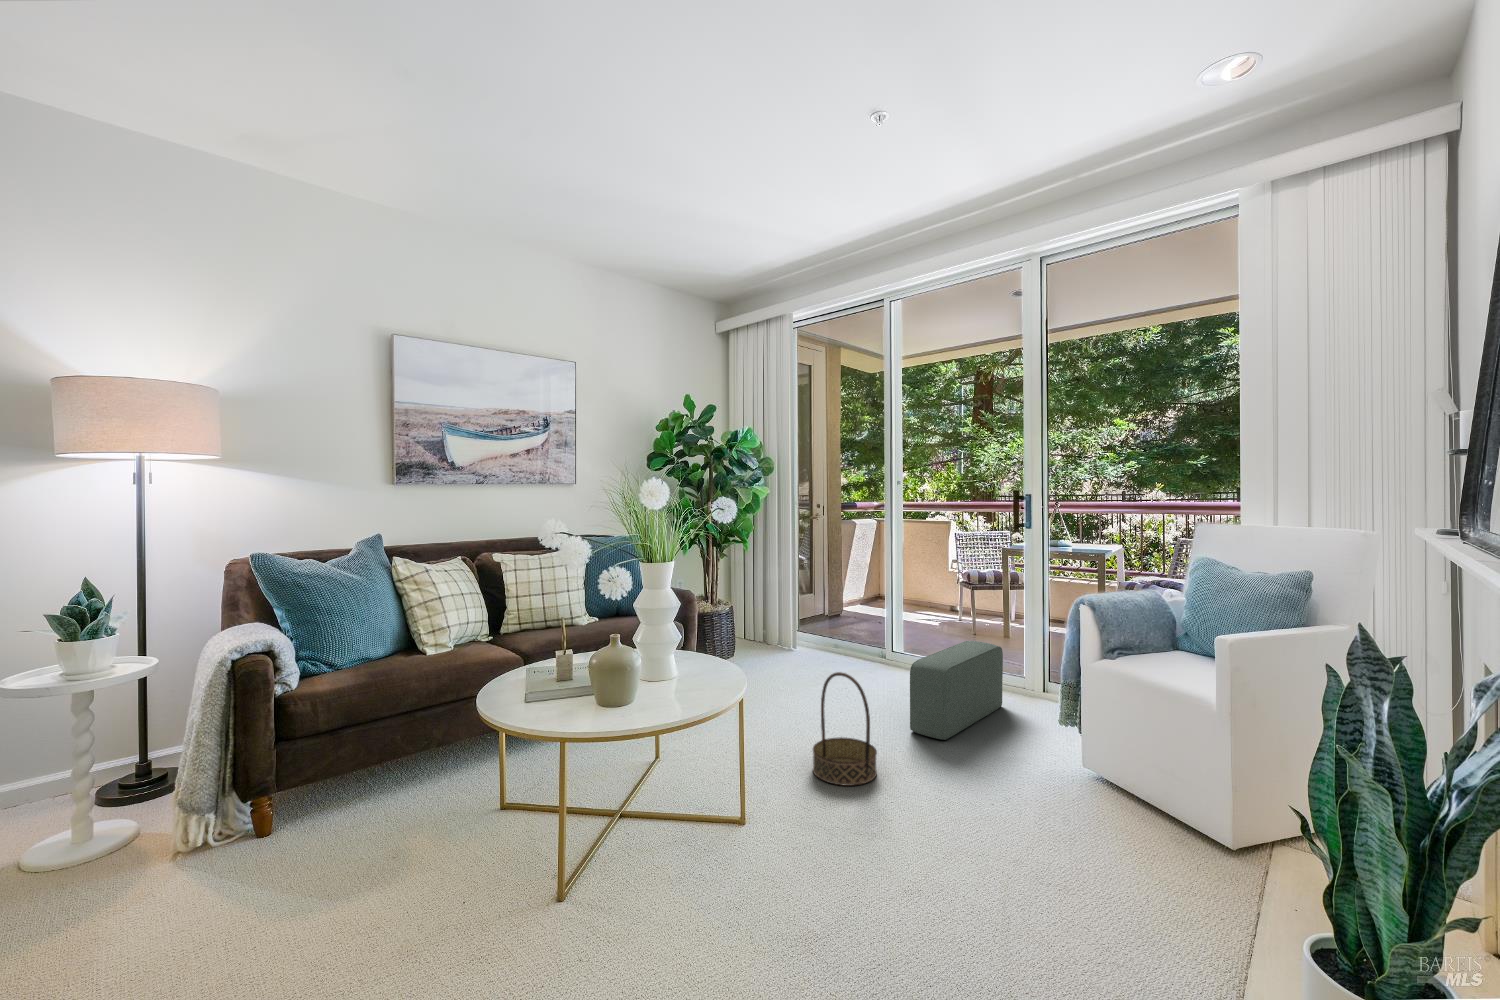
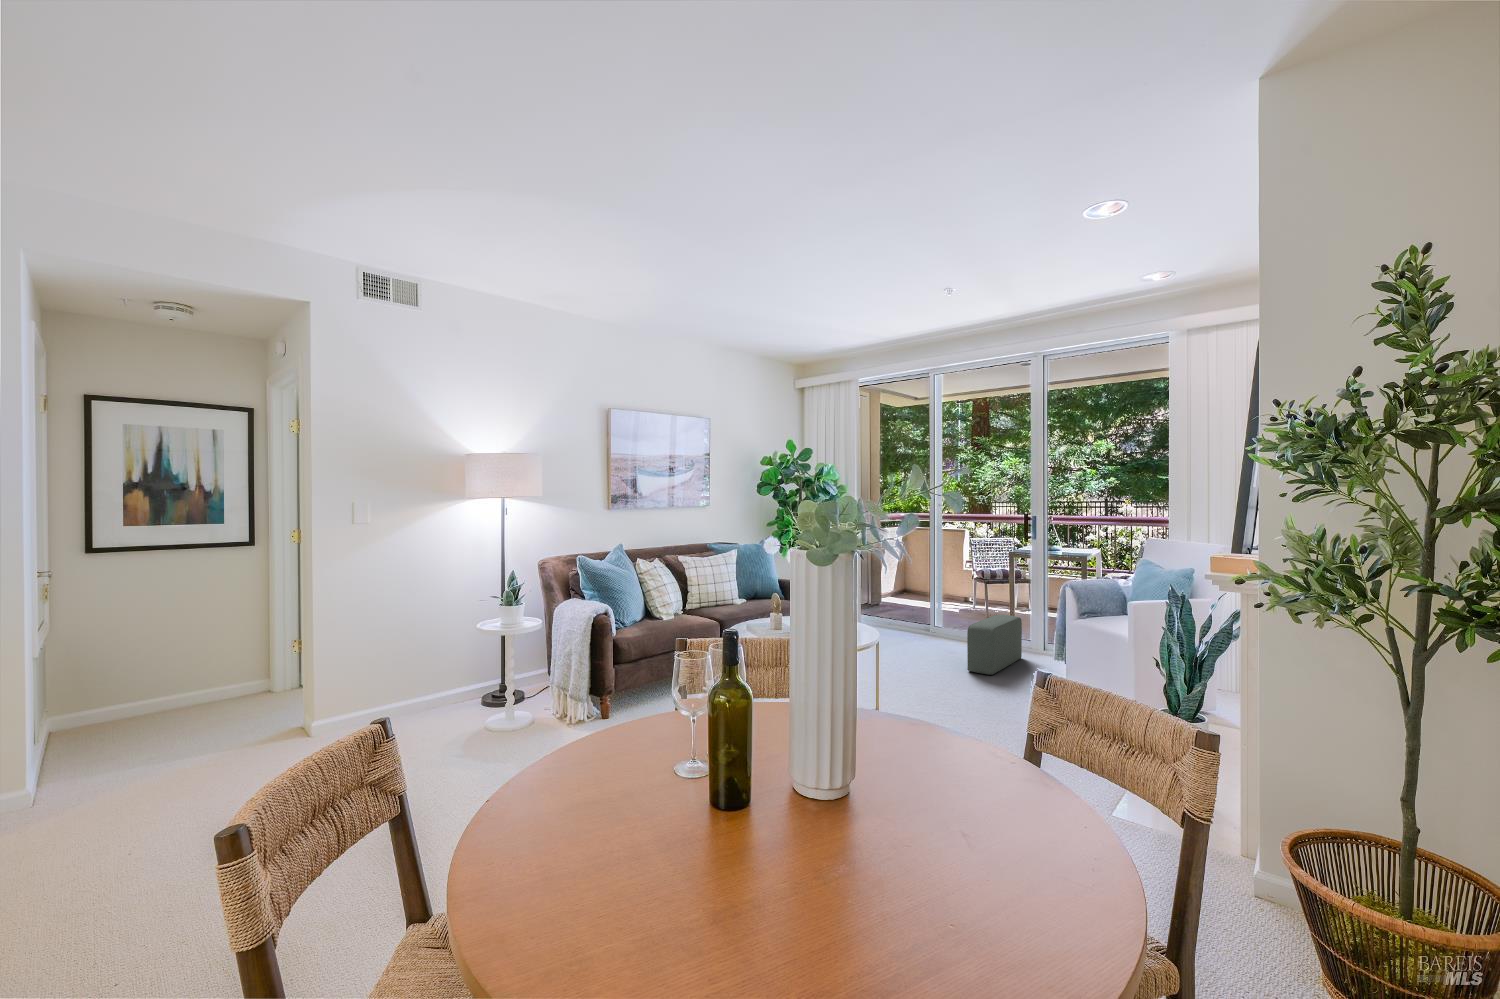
basket: present [813,672,877,786] -> none [916,628,958,696]

